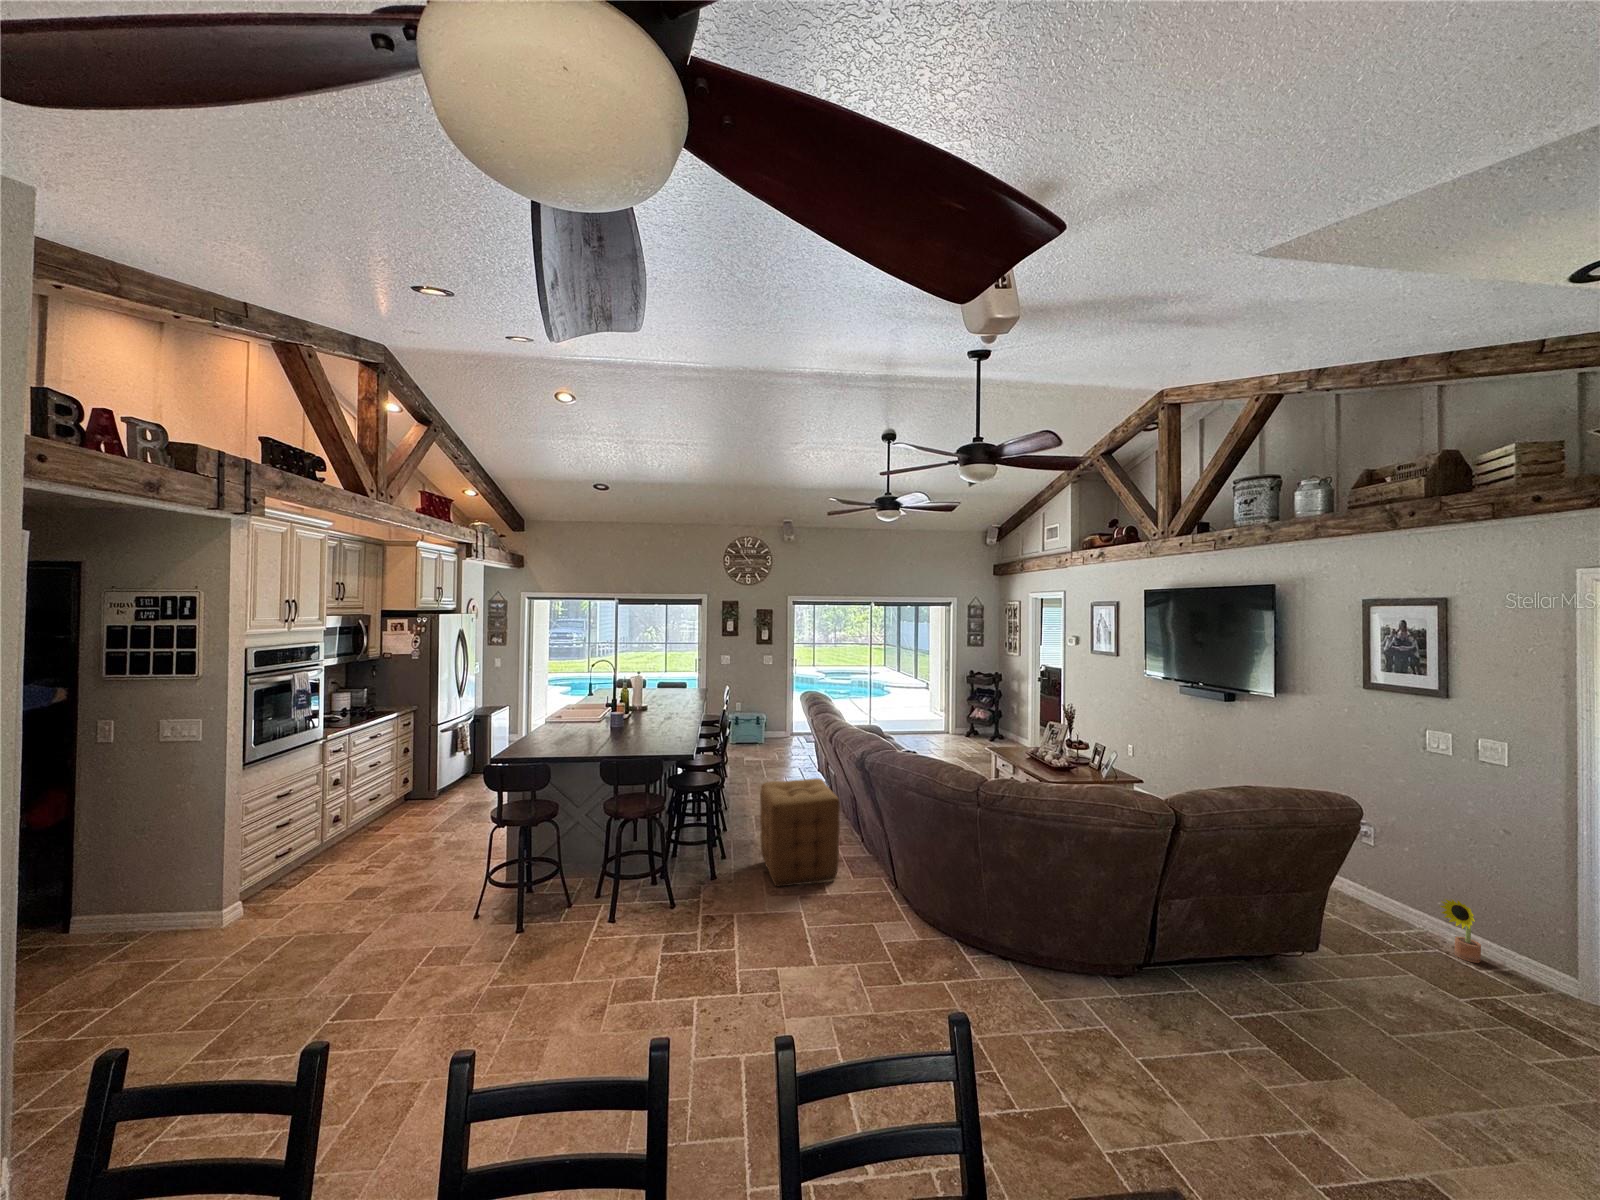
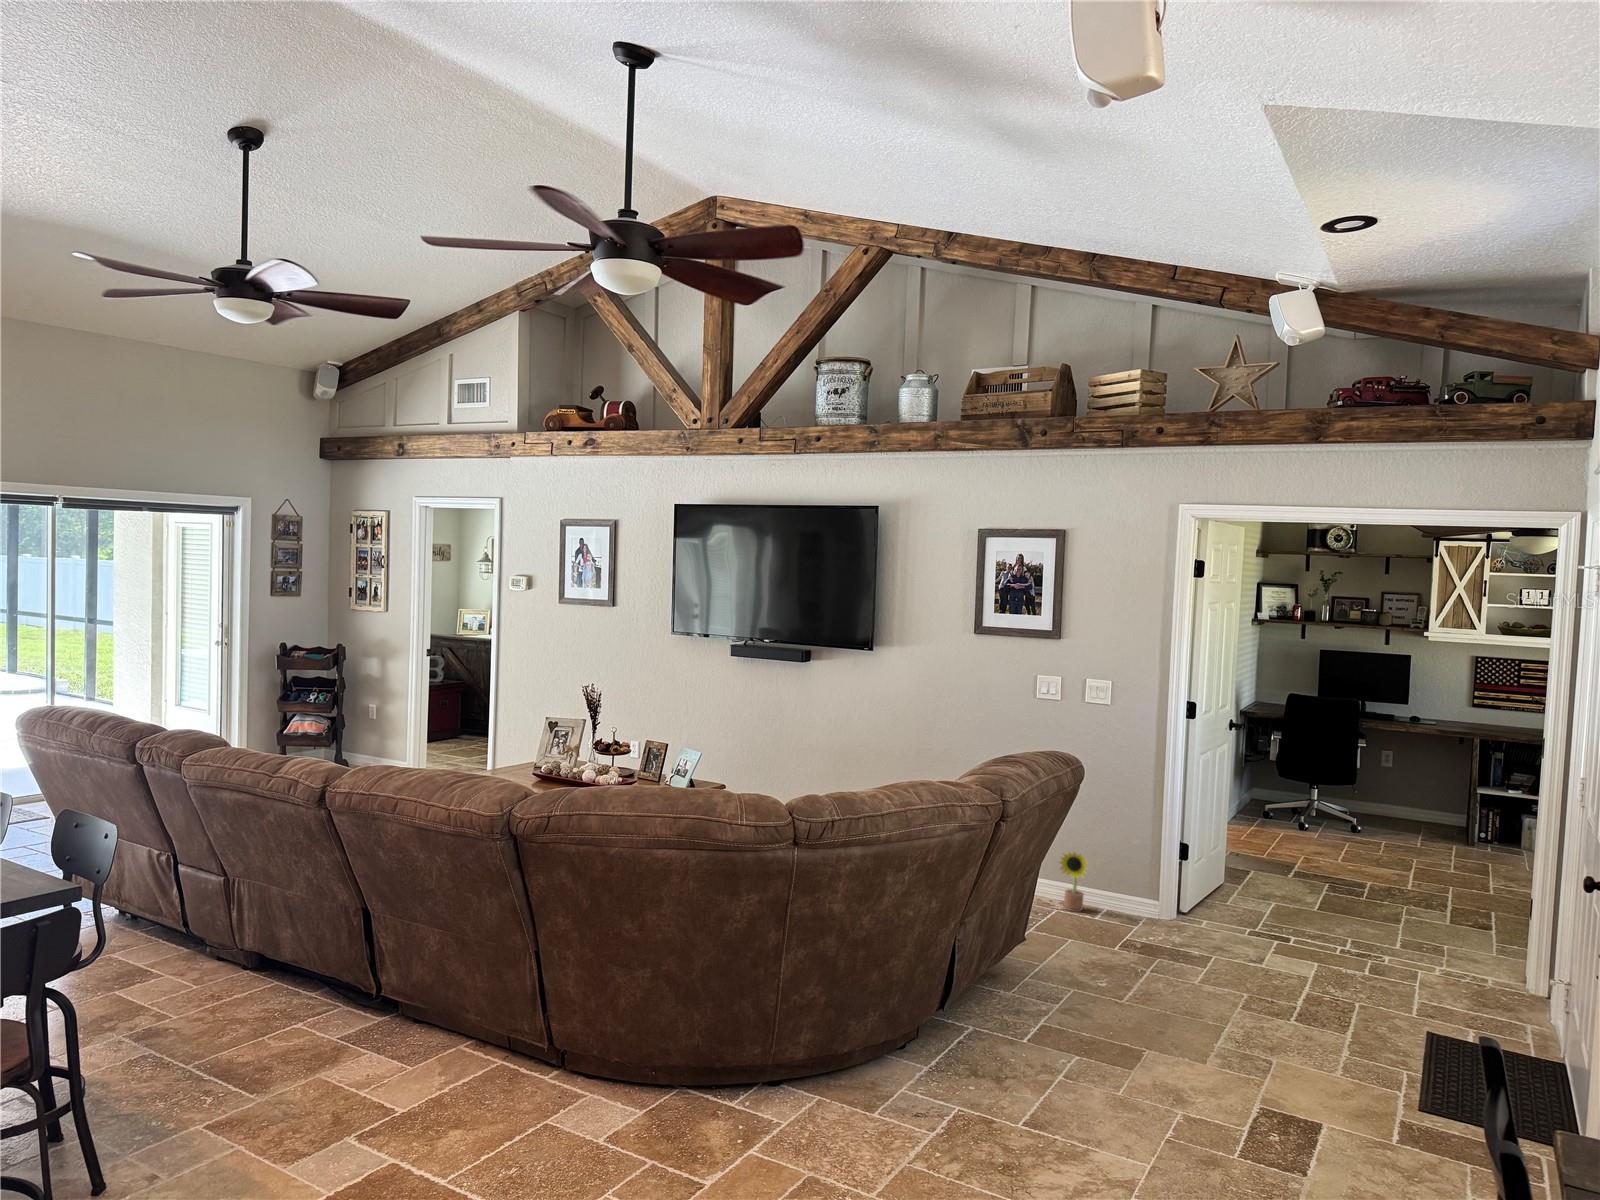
ottoman: present [760,778,840,887] -> none [192,898,415,1156]

